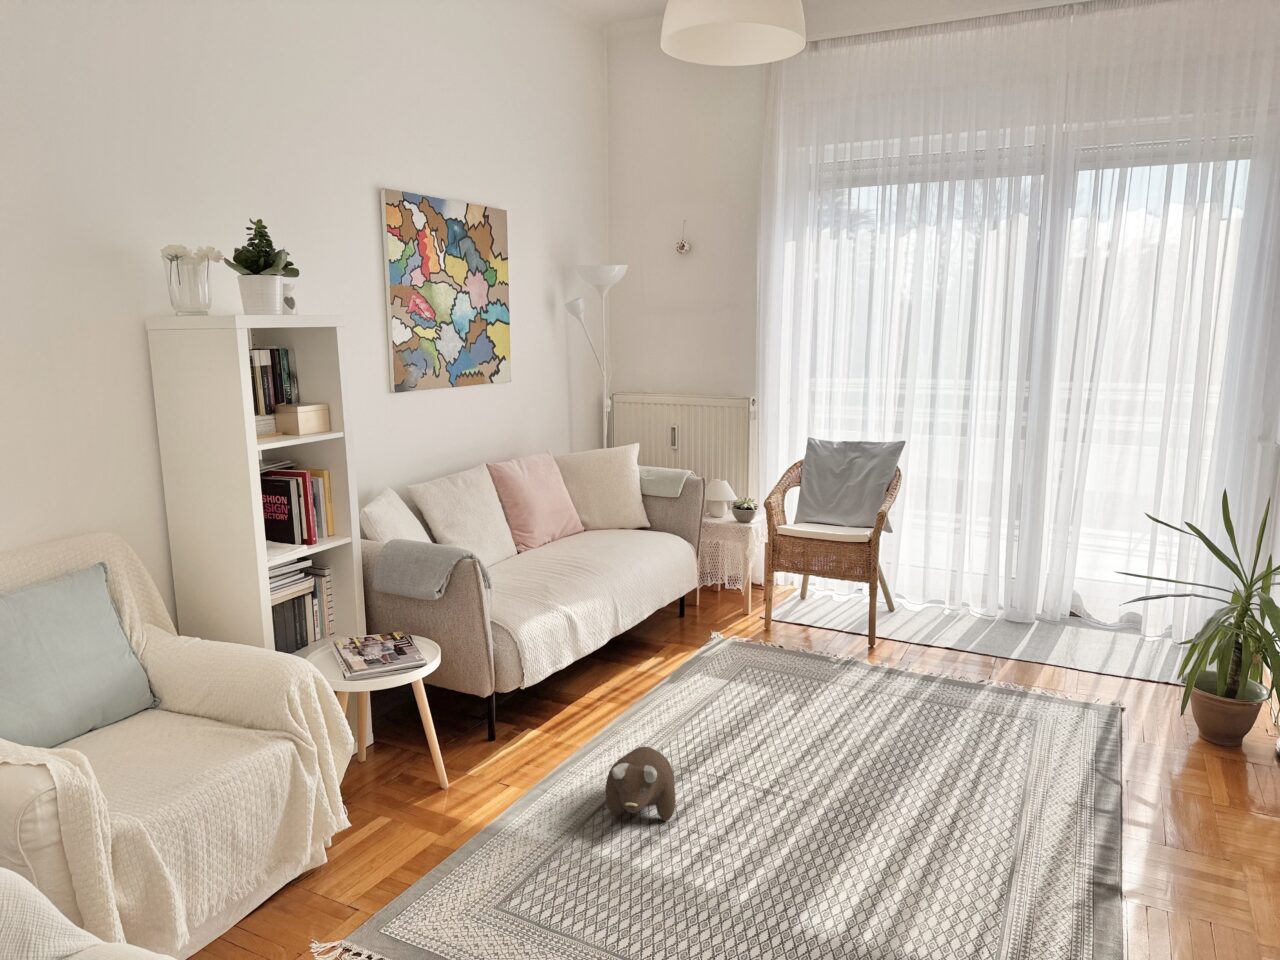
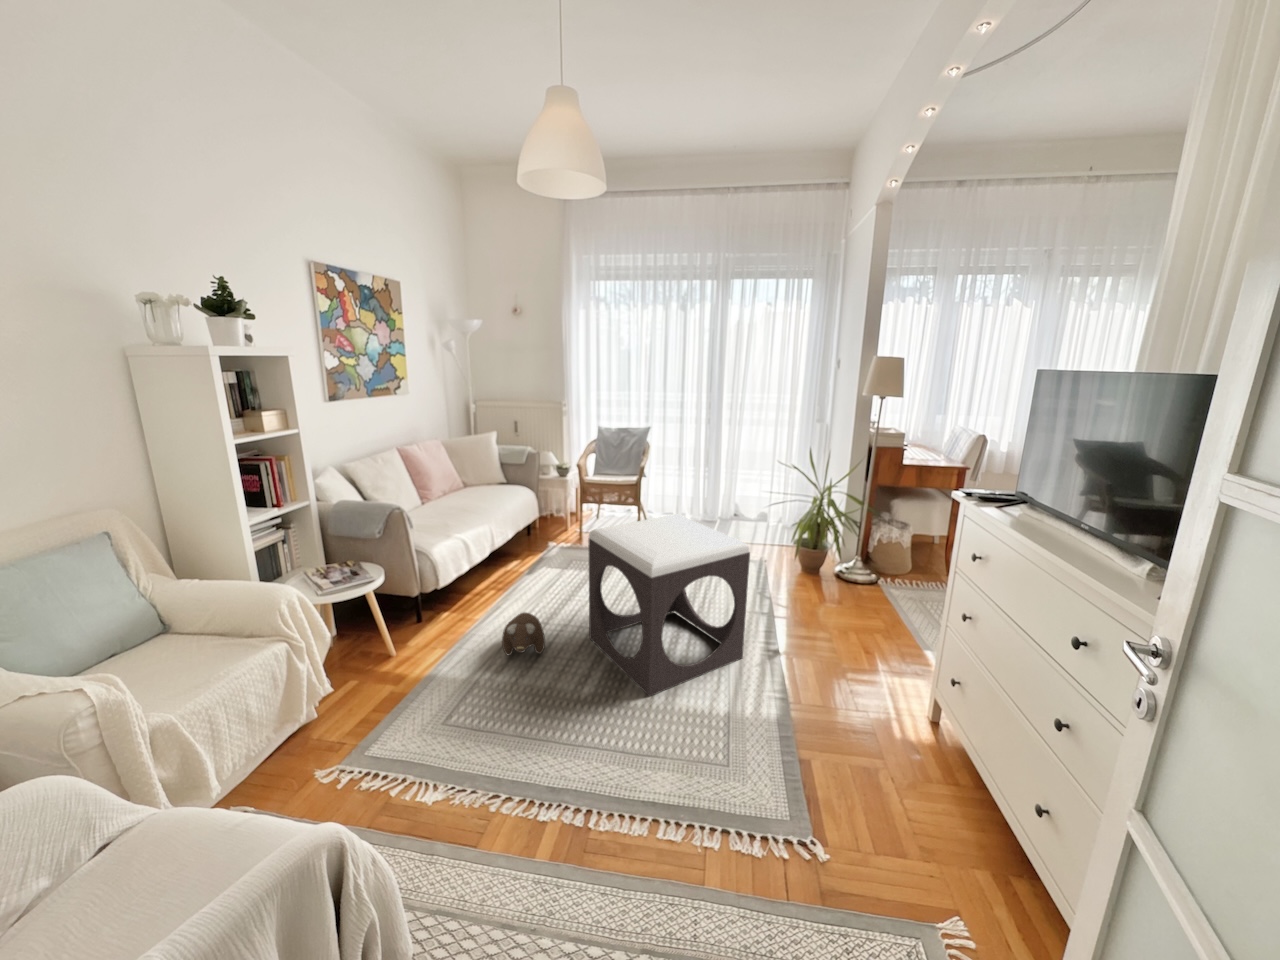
footstool: none [754,601,1056,926] -> present [589,514,750,696]

